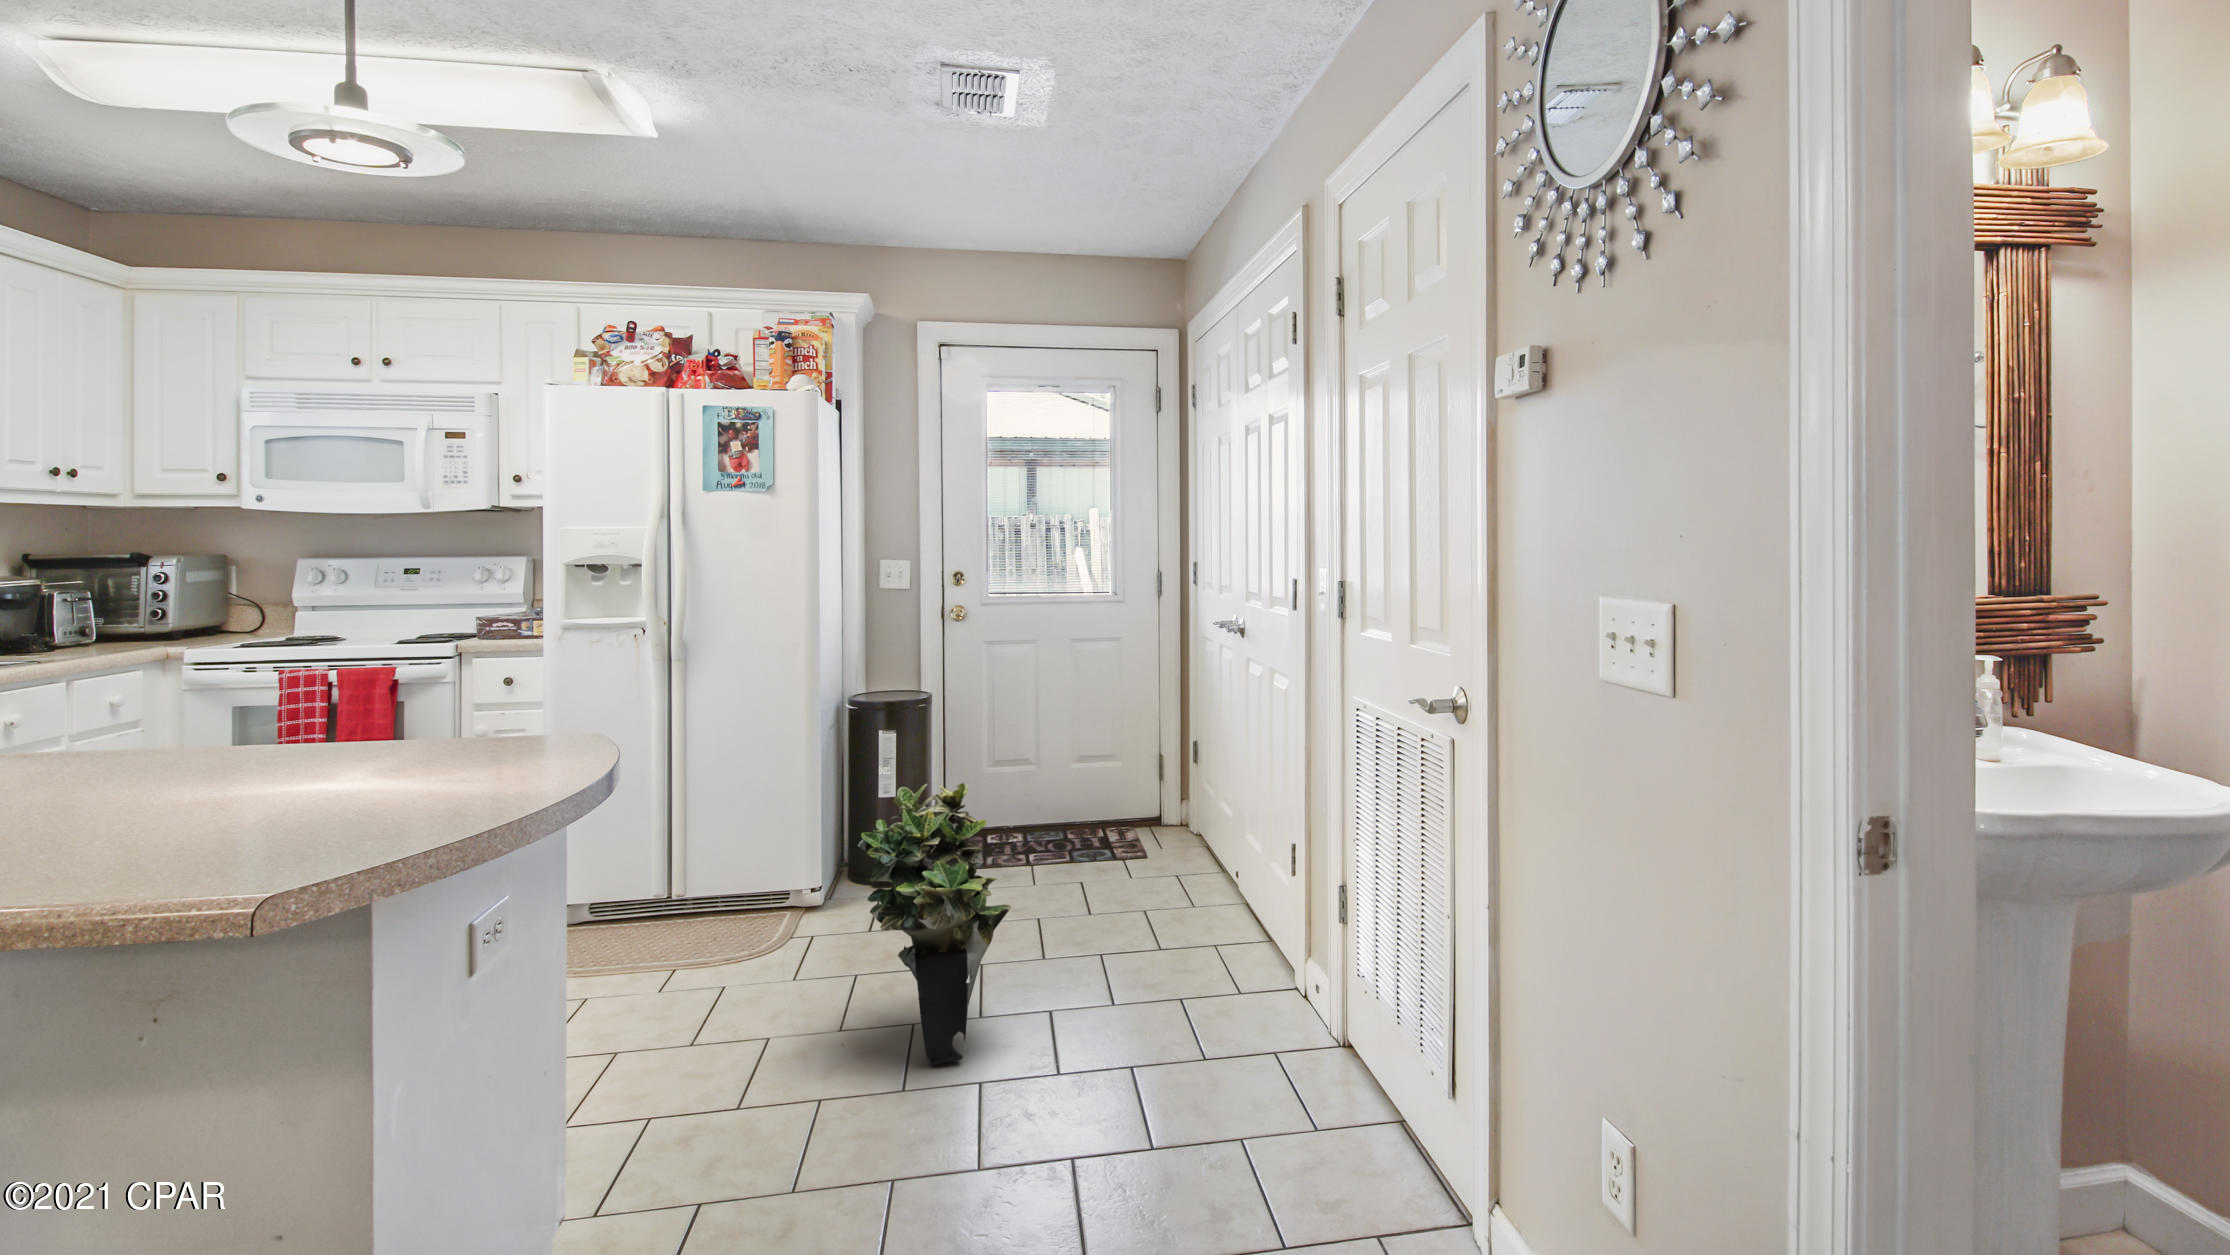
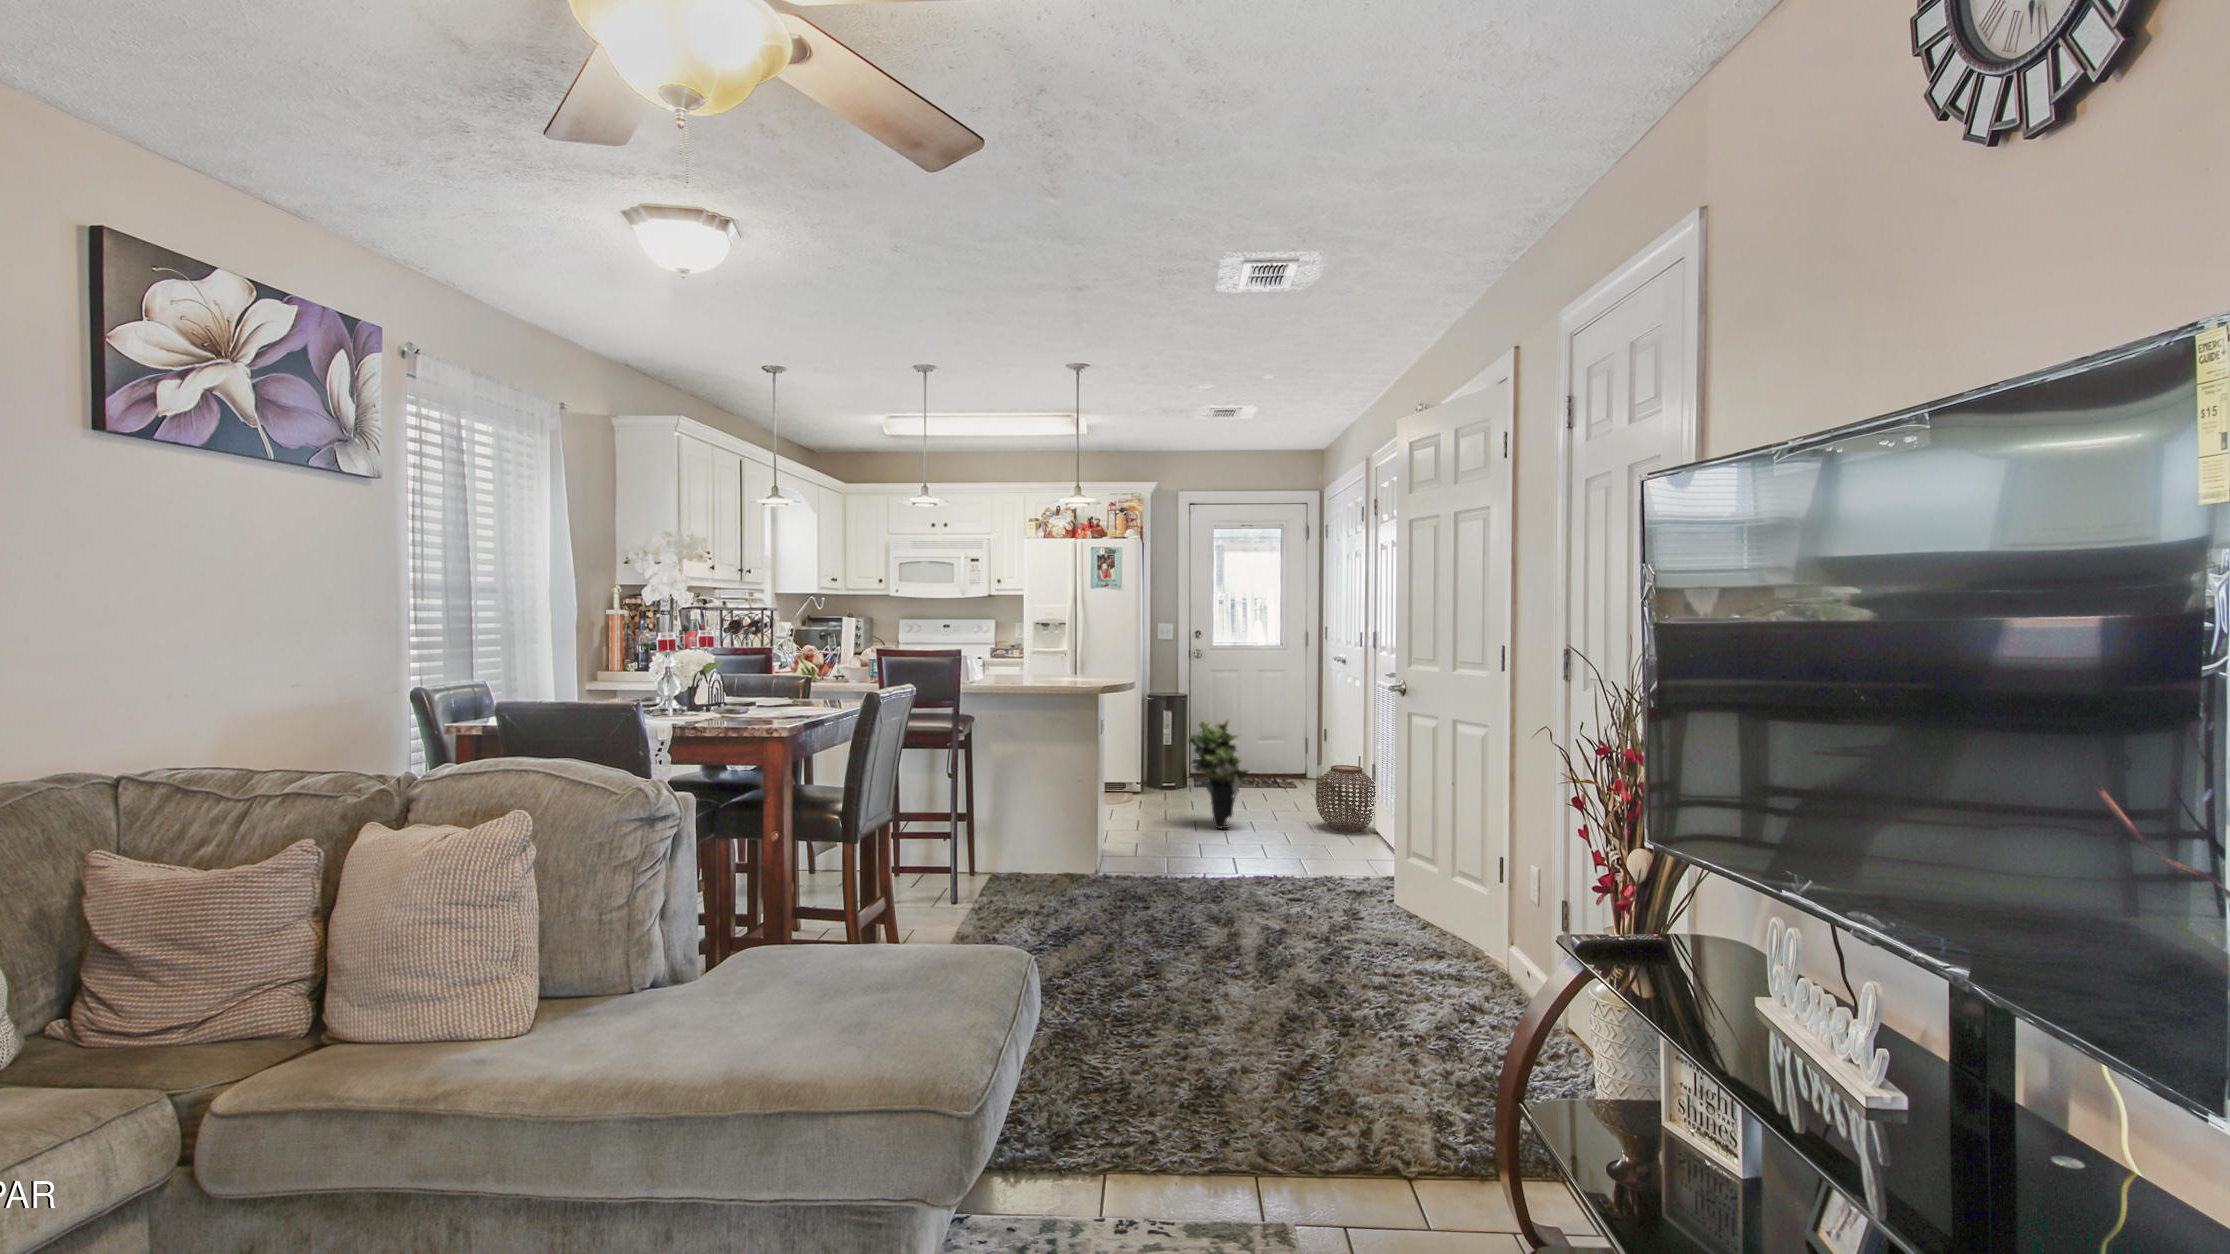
woven basket: none [1168,866,1302,1030] -> present [1316,765,1376,832]

